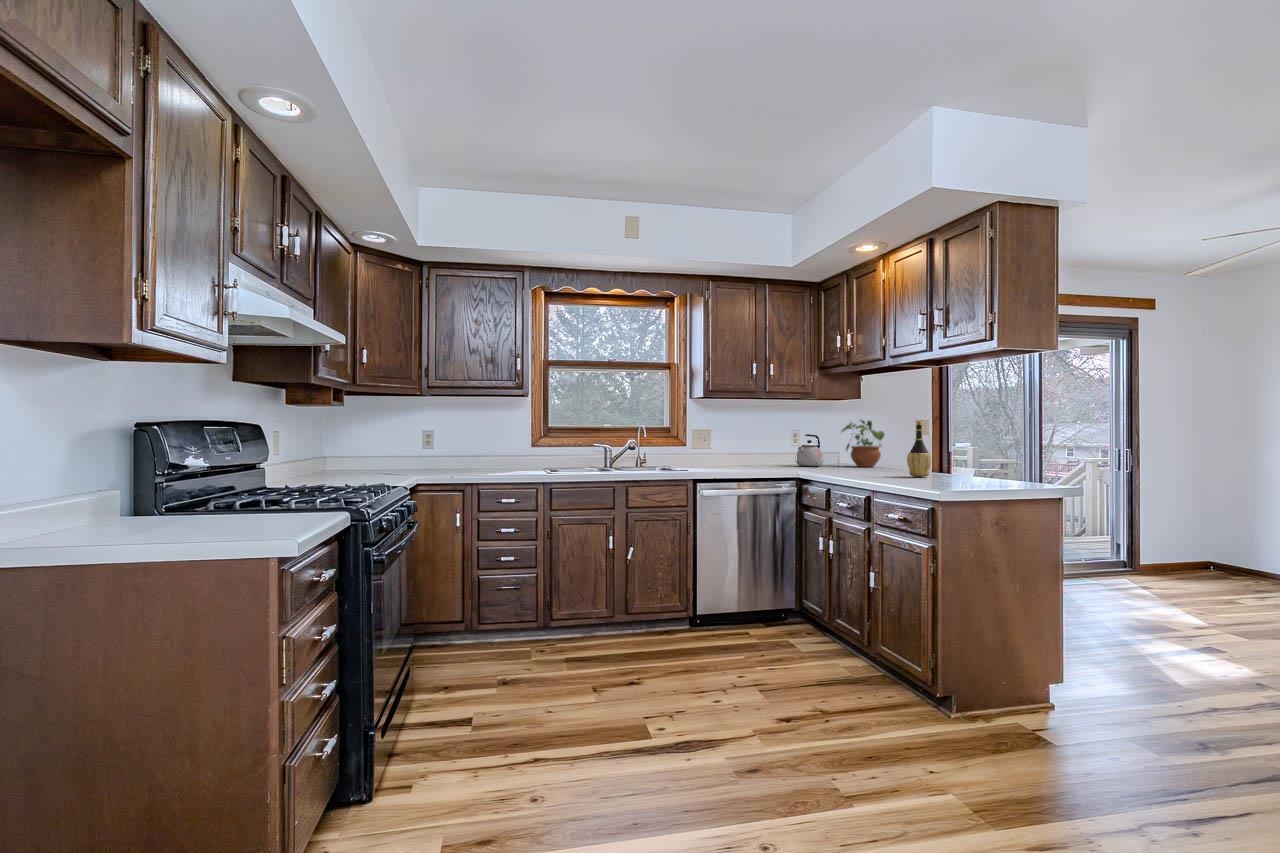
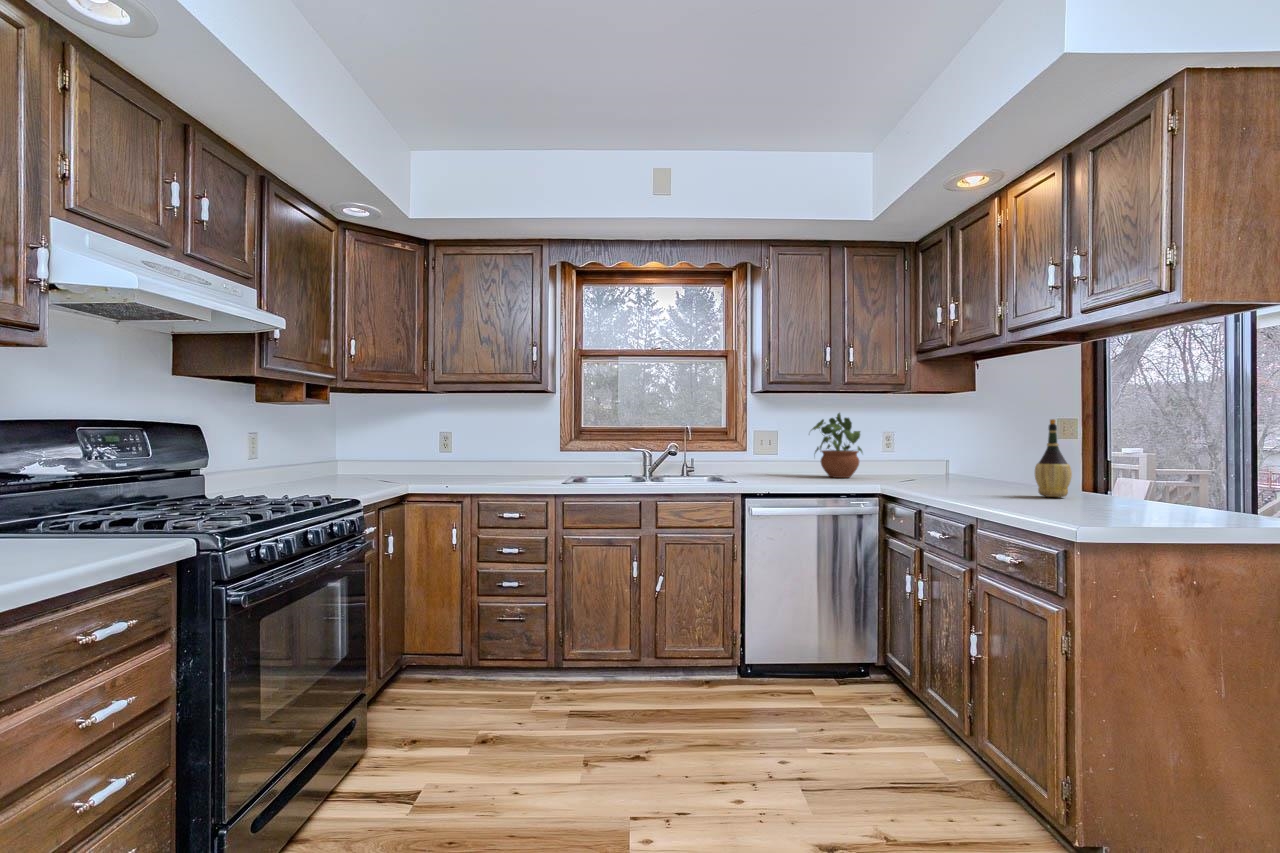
potted plant: present [842,420,884,467] -> present [812,413,862,478]
kettle: present [796,434,824,467] -> none [888,436,926,477]

